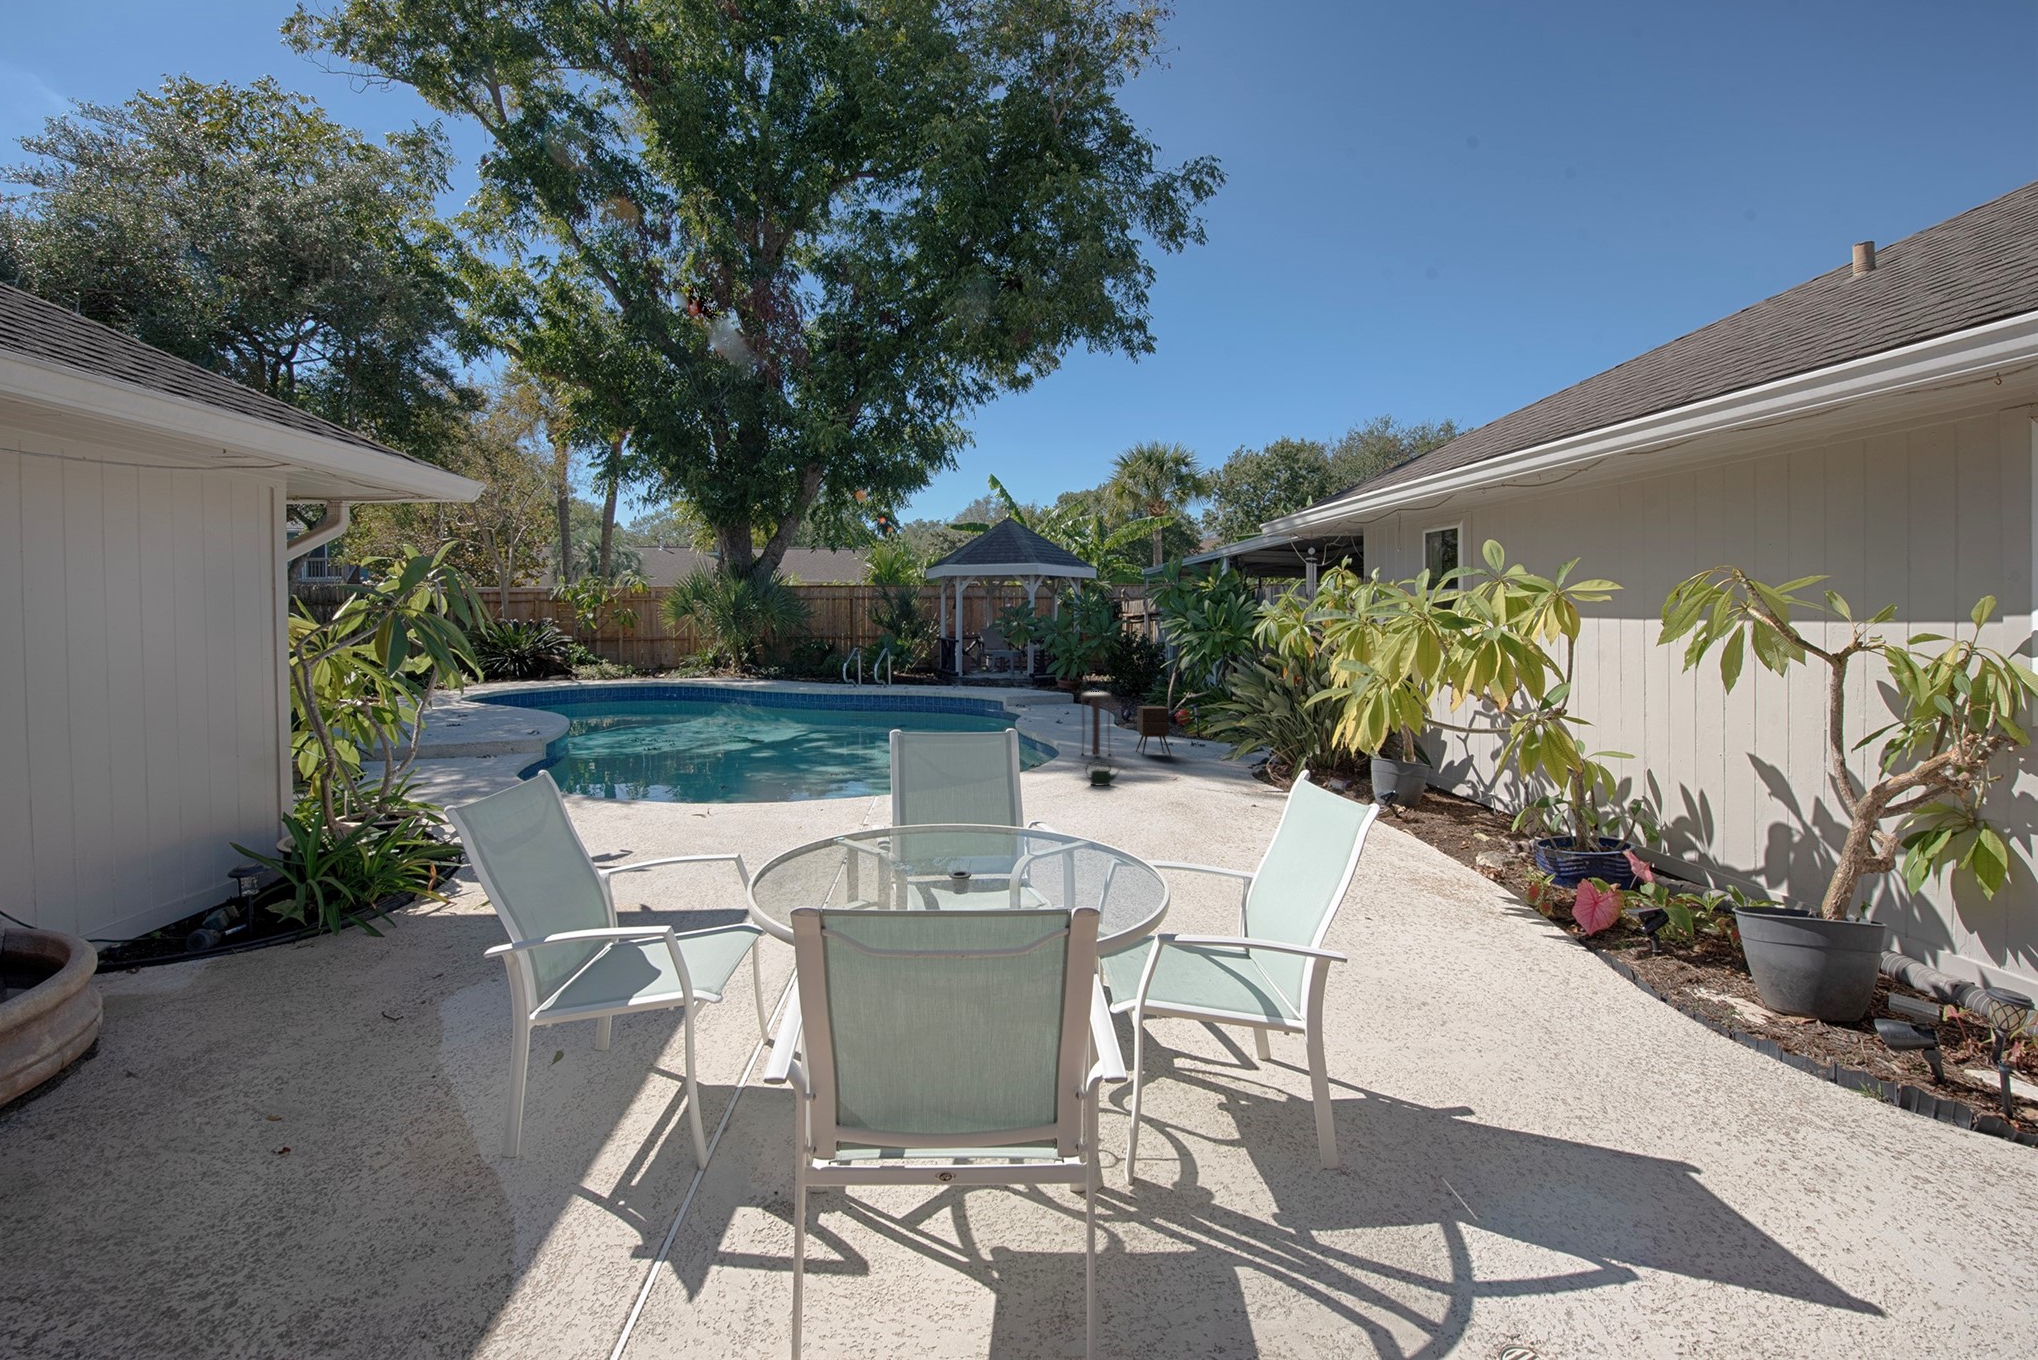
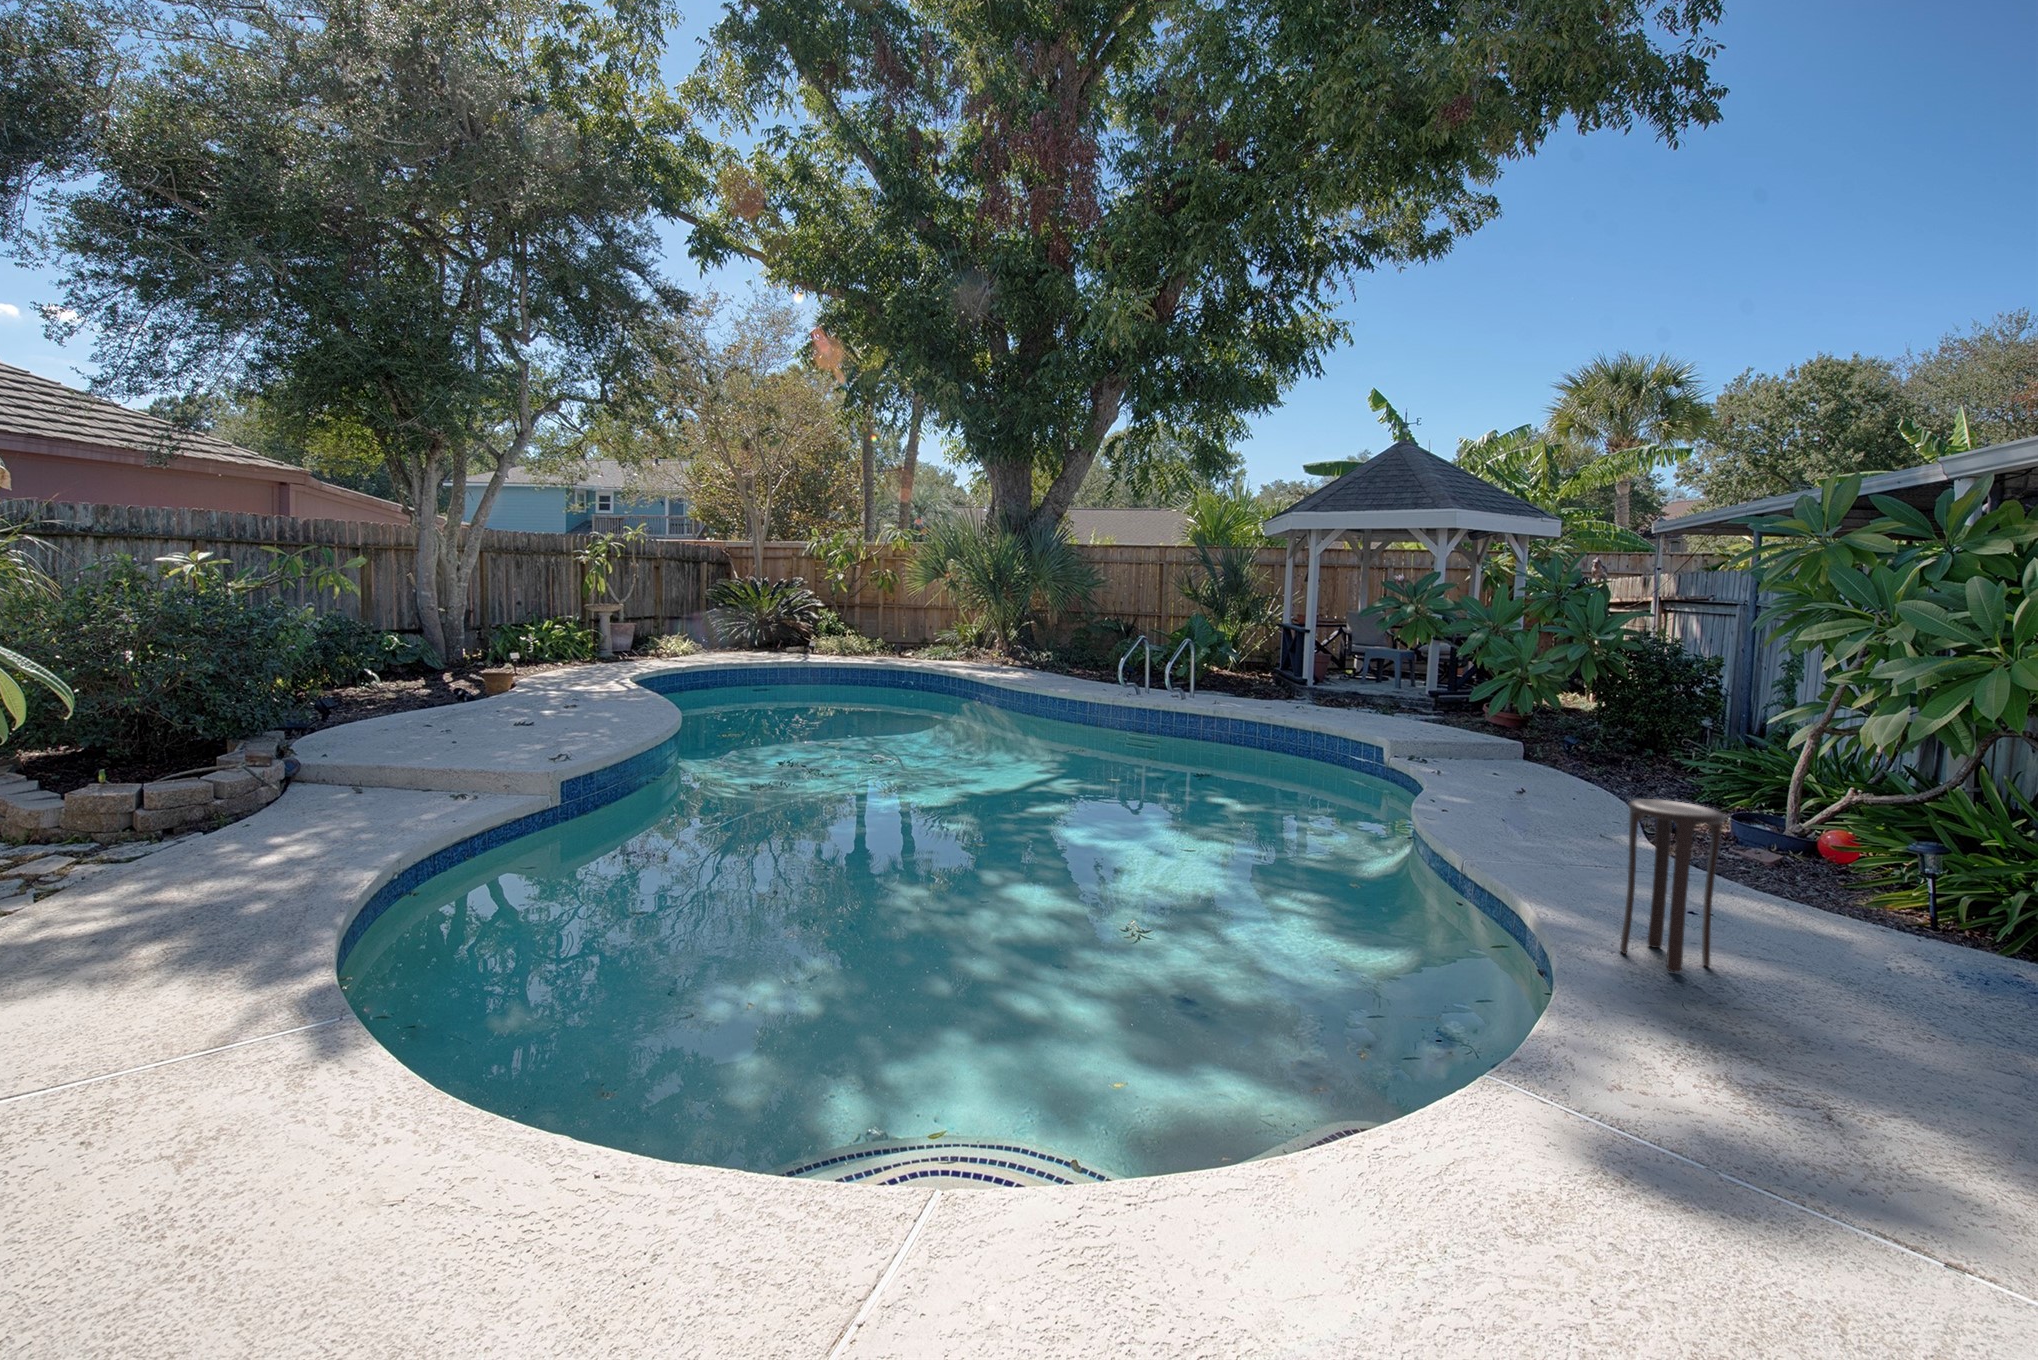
side table: present [1136,706,1171,756] -> none [1779,847,1921,1005]
watering can: present [1086,763,1118,785] -> none [1732,1111,1898,1204]

